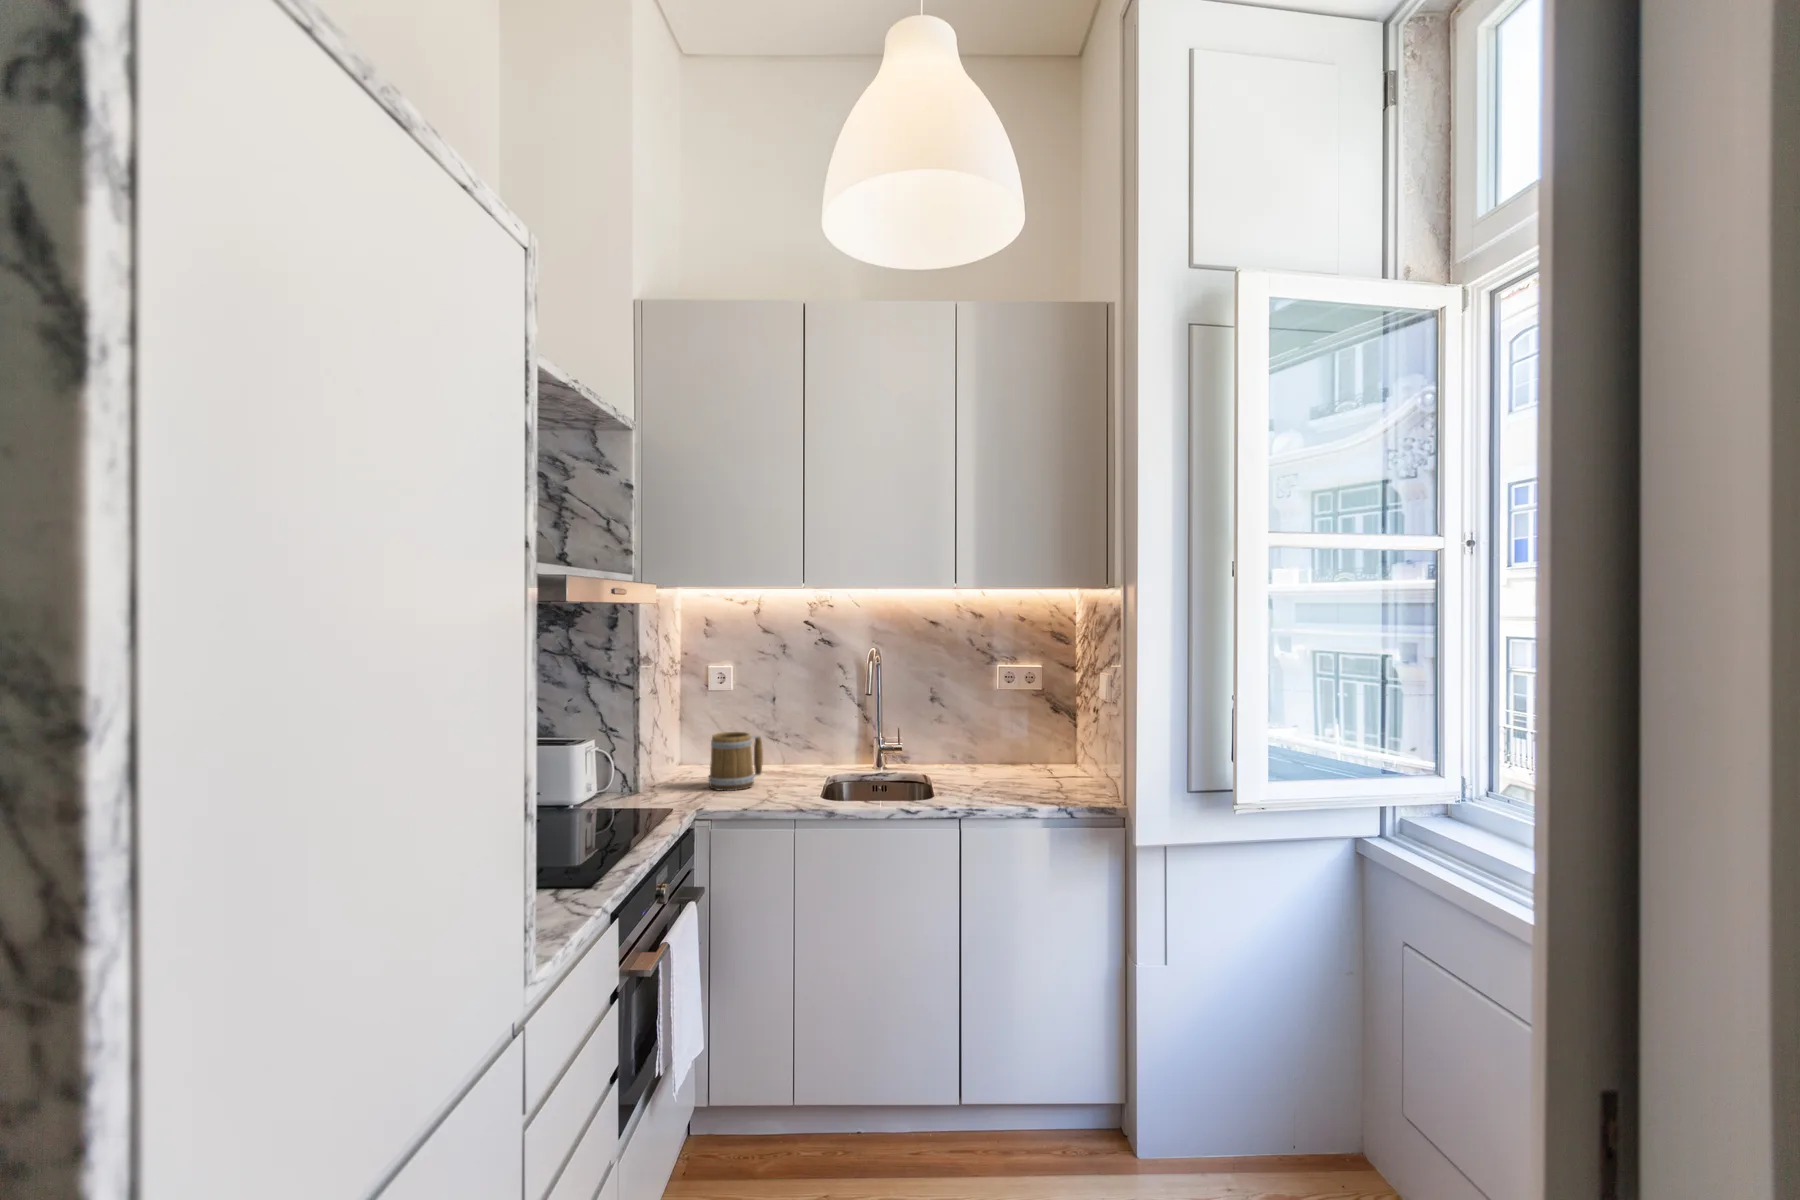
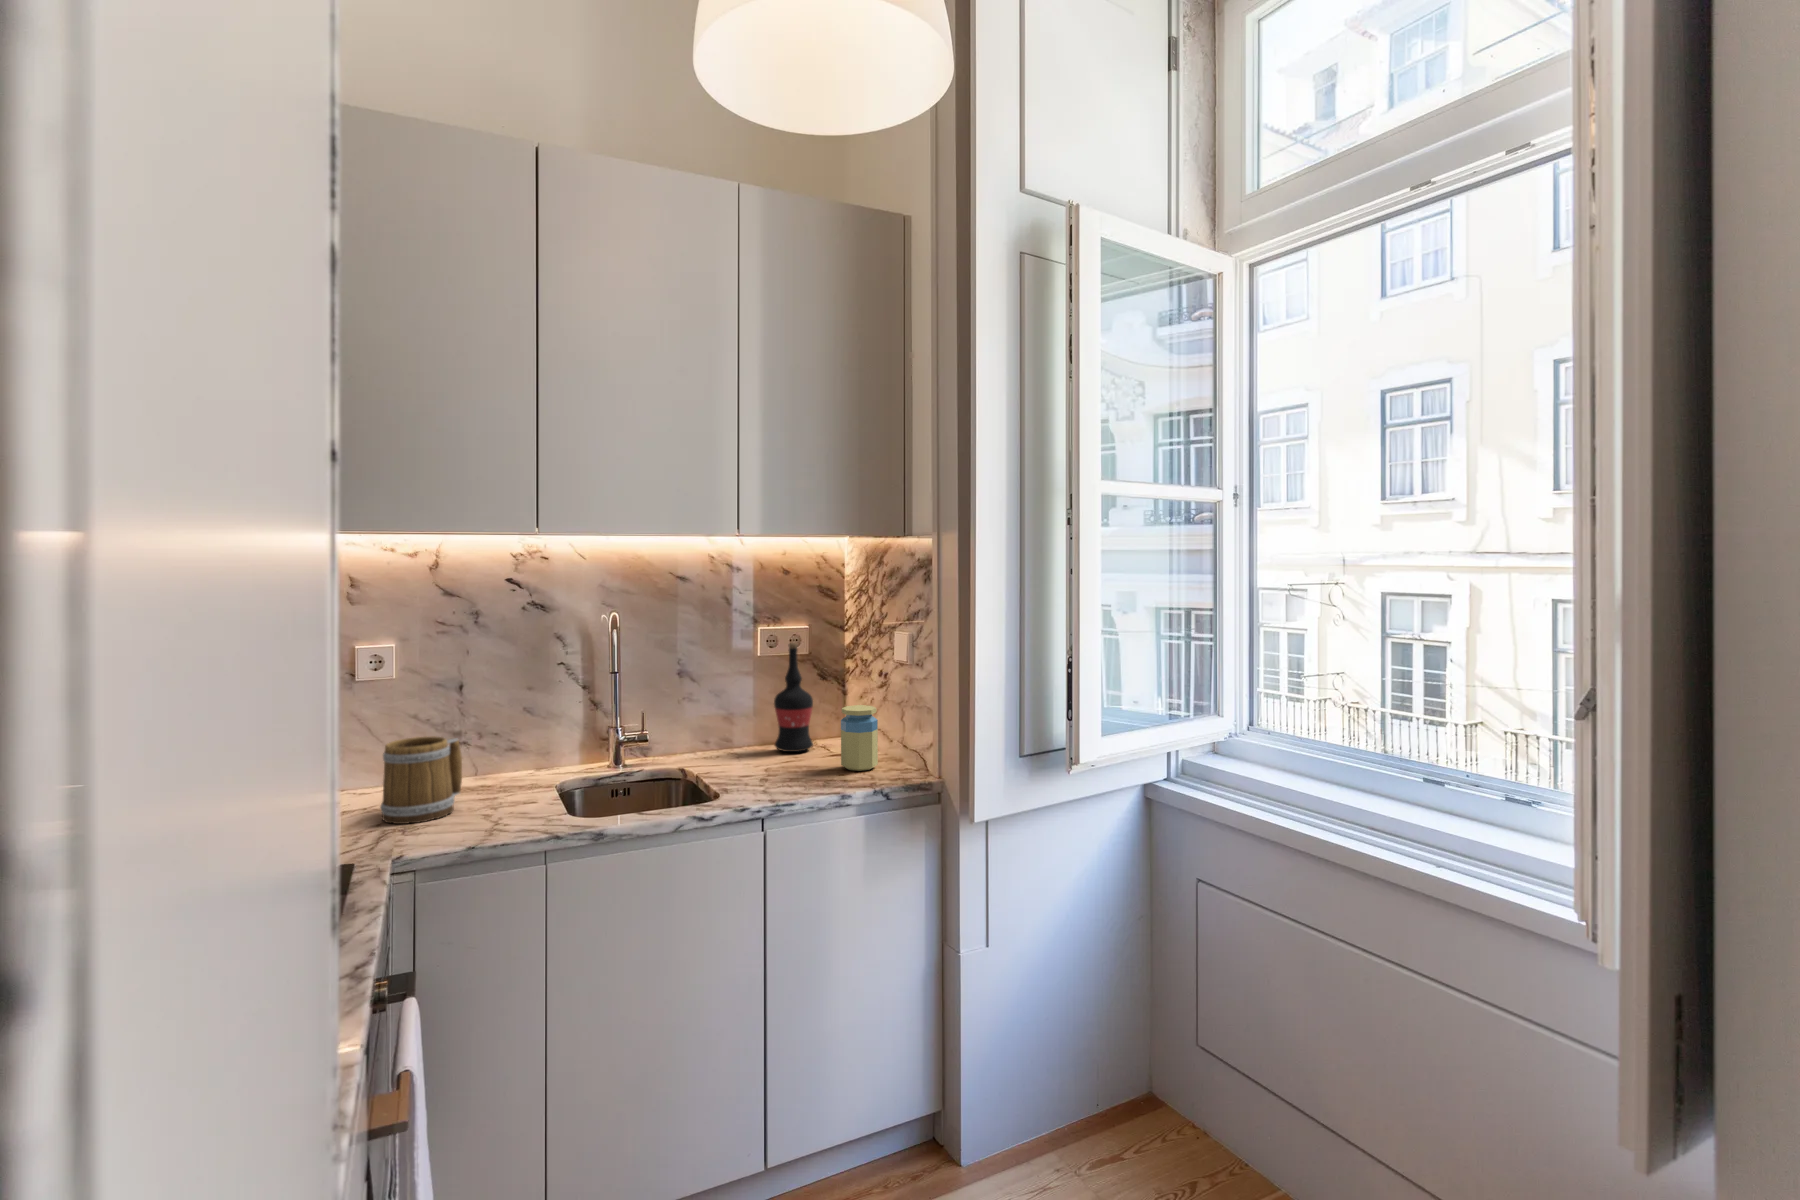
wine bottle: none [1009,678,1042,773] -> present [774,643,813,752]
jar: none [1048,735,1080,793] -> present [841,705,878,771]

